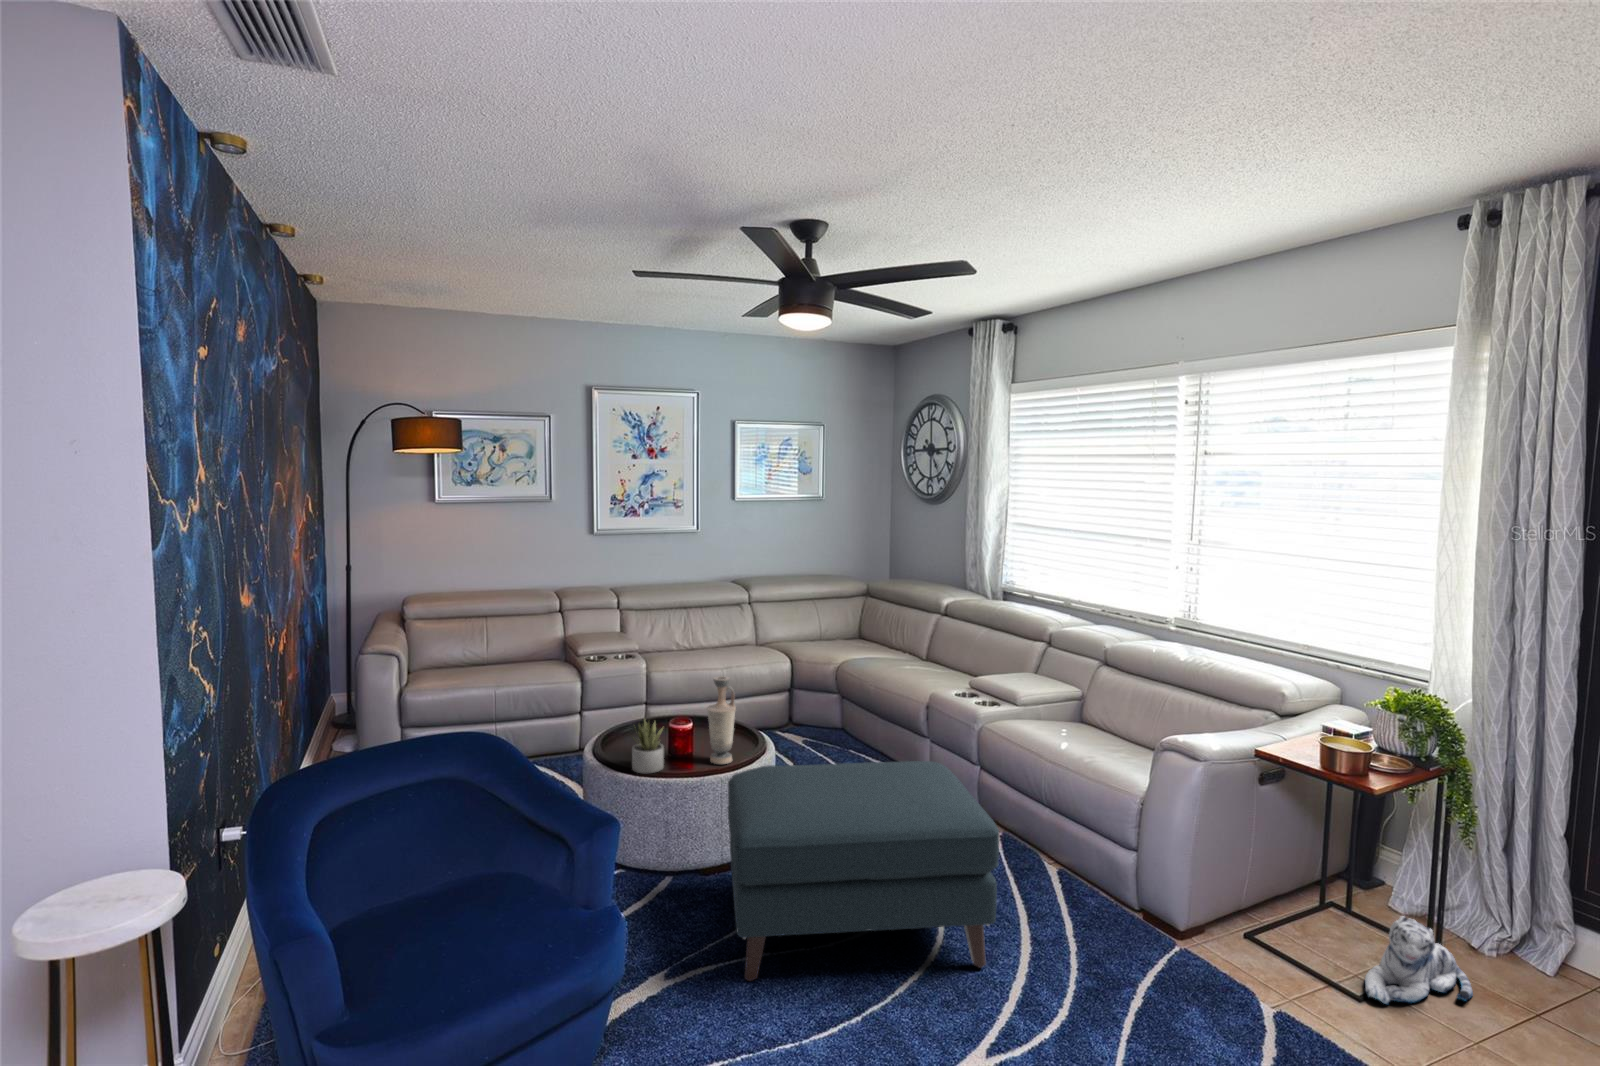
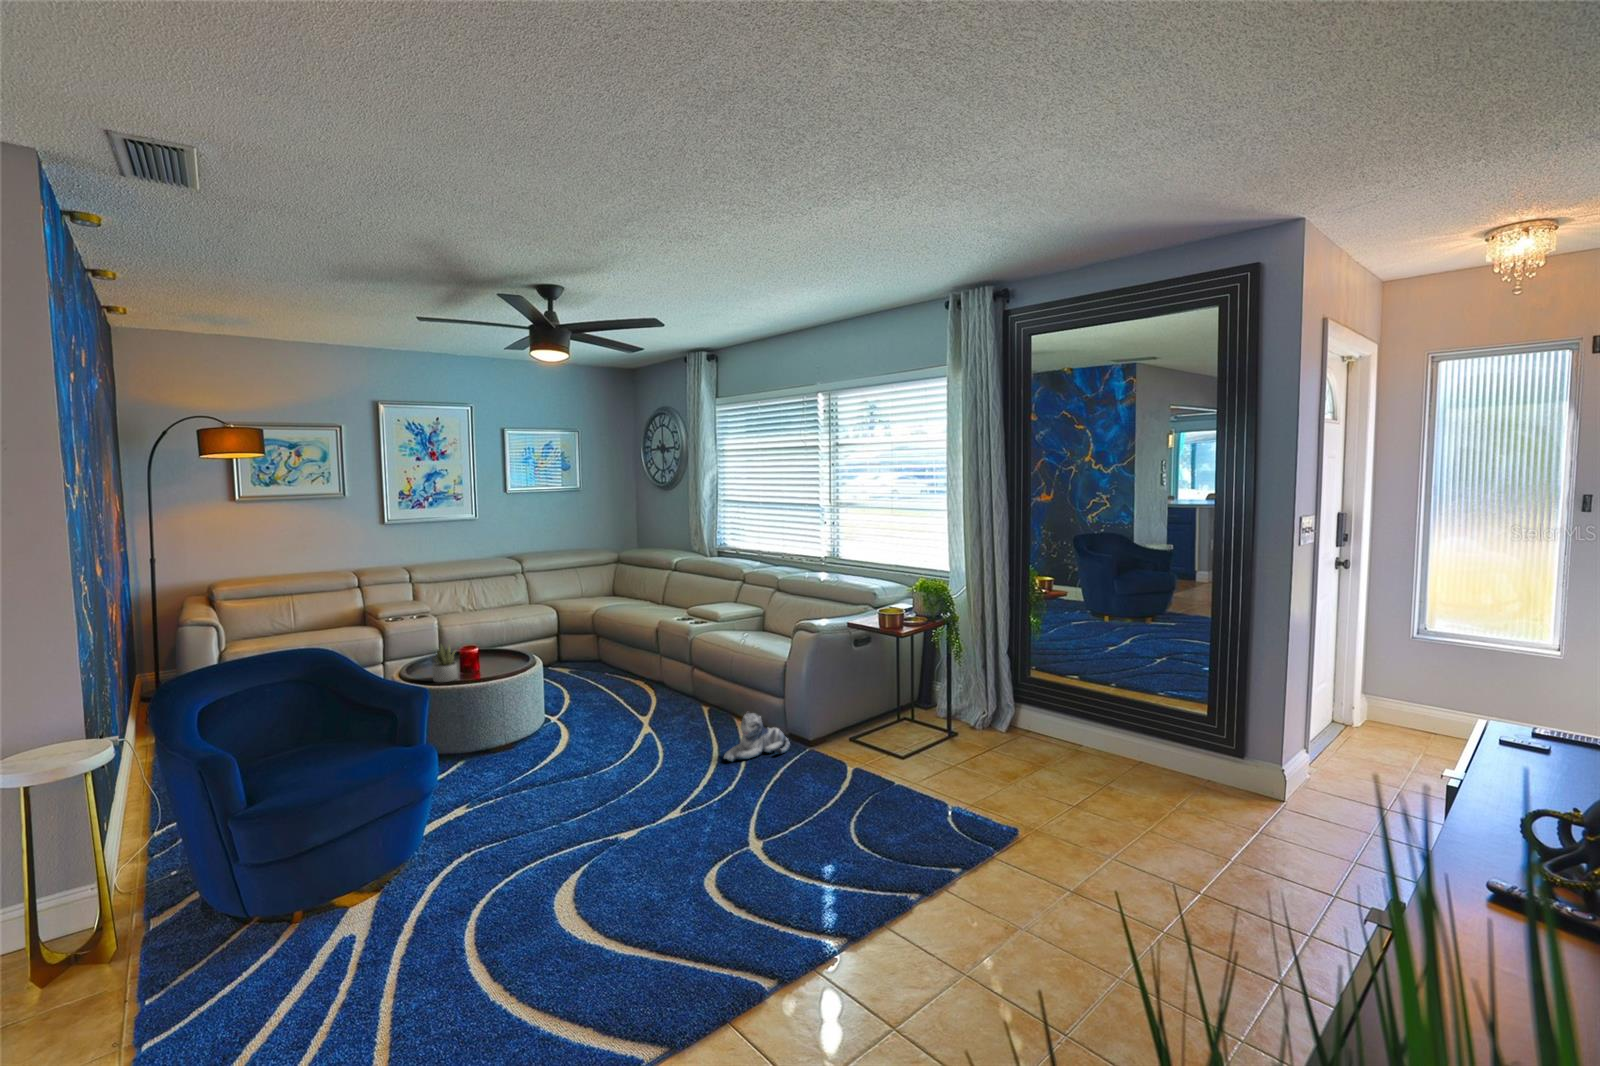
vase: present [707,676,736,764] -> none [489,611,512,673]
ottoman: present [728,761,999,981] -> none [507,652,688,792]
plush toy: present [1365,916,1473,1004] -> present [724,712,790,761]

